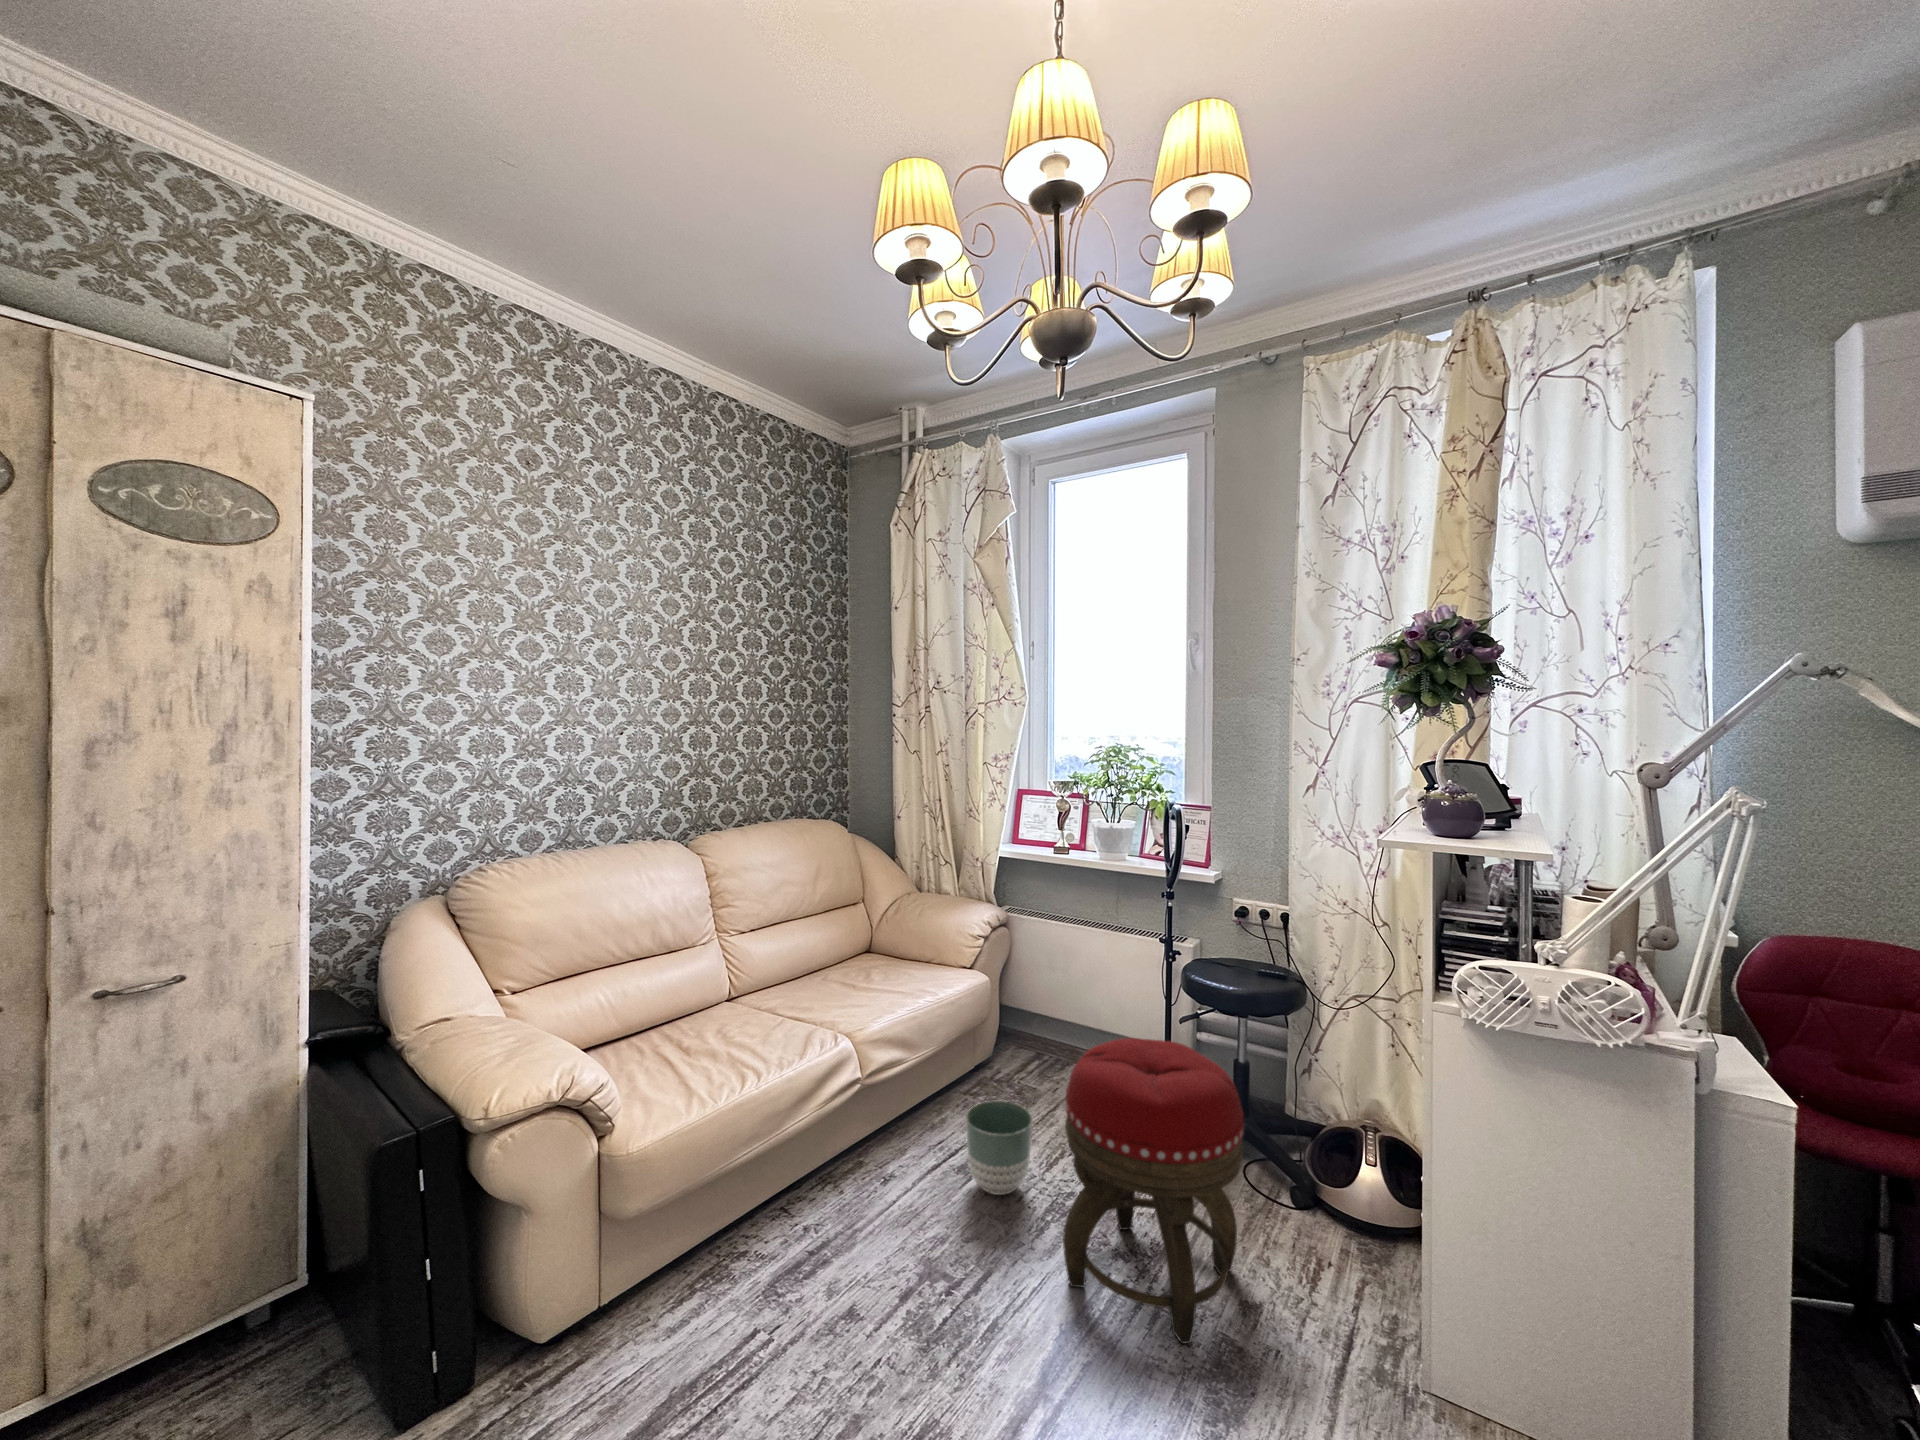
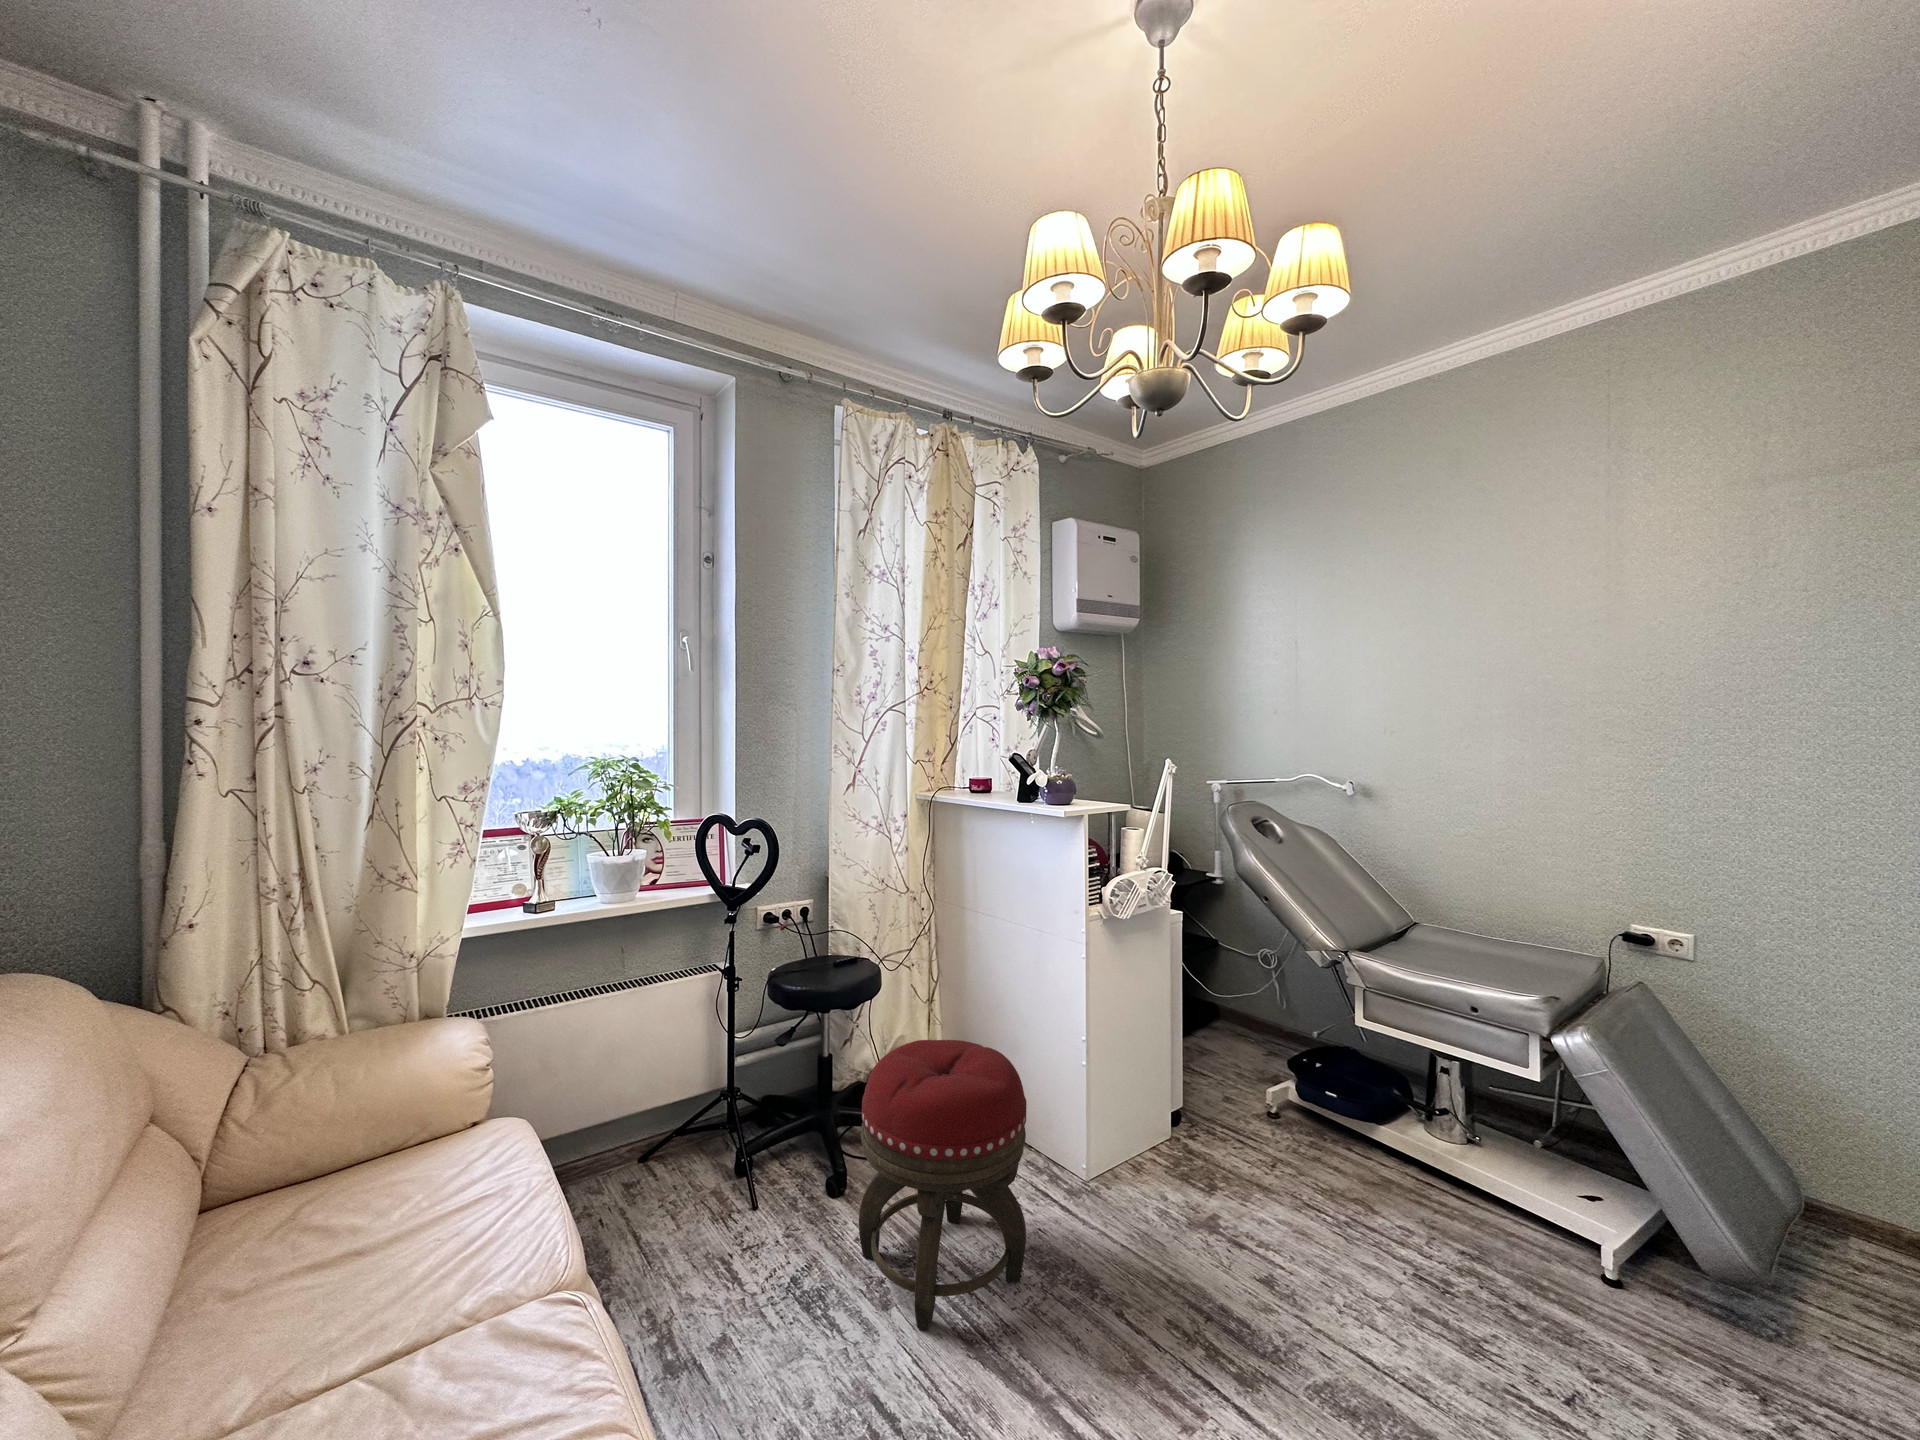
planter: present [966,1101,1032,1195] -> none [701,1217,789,1348]

